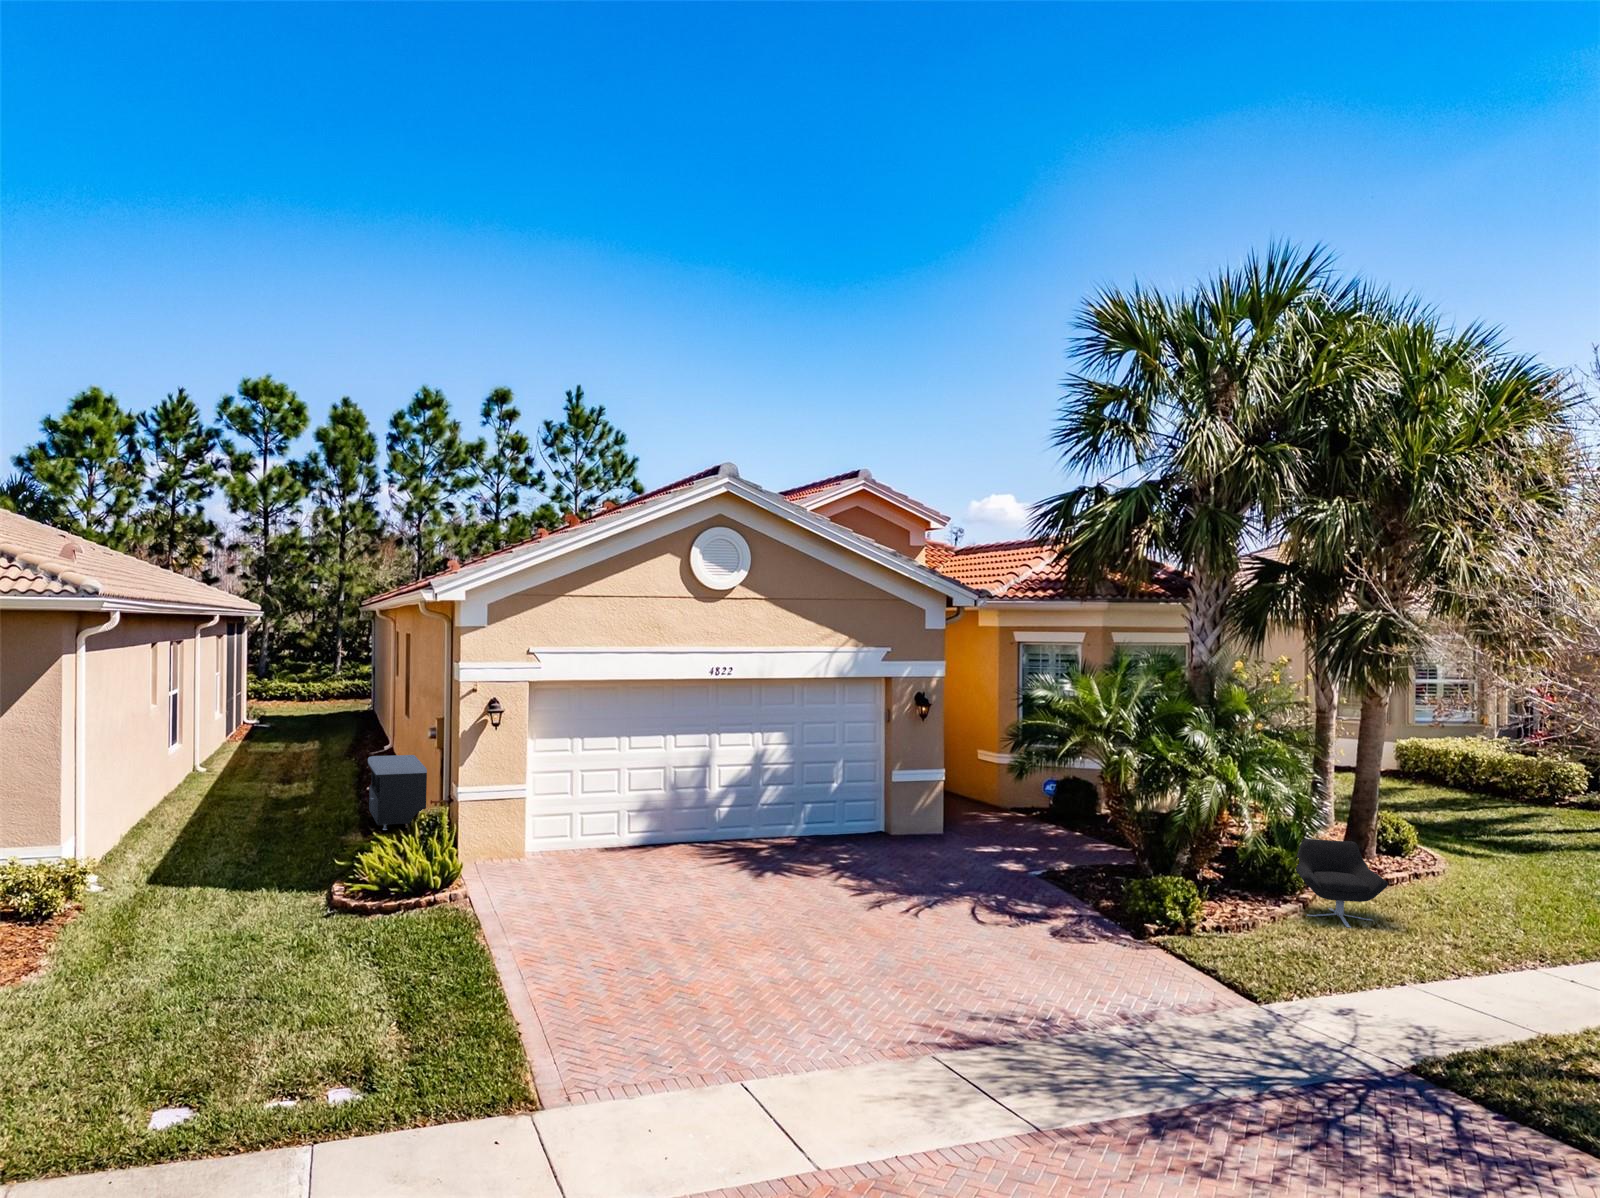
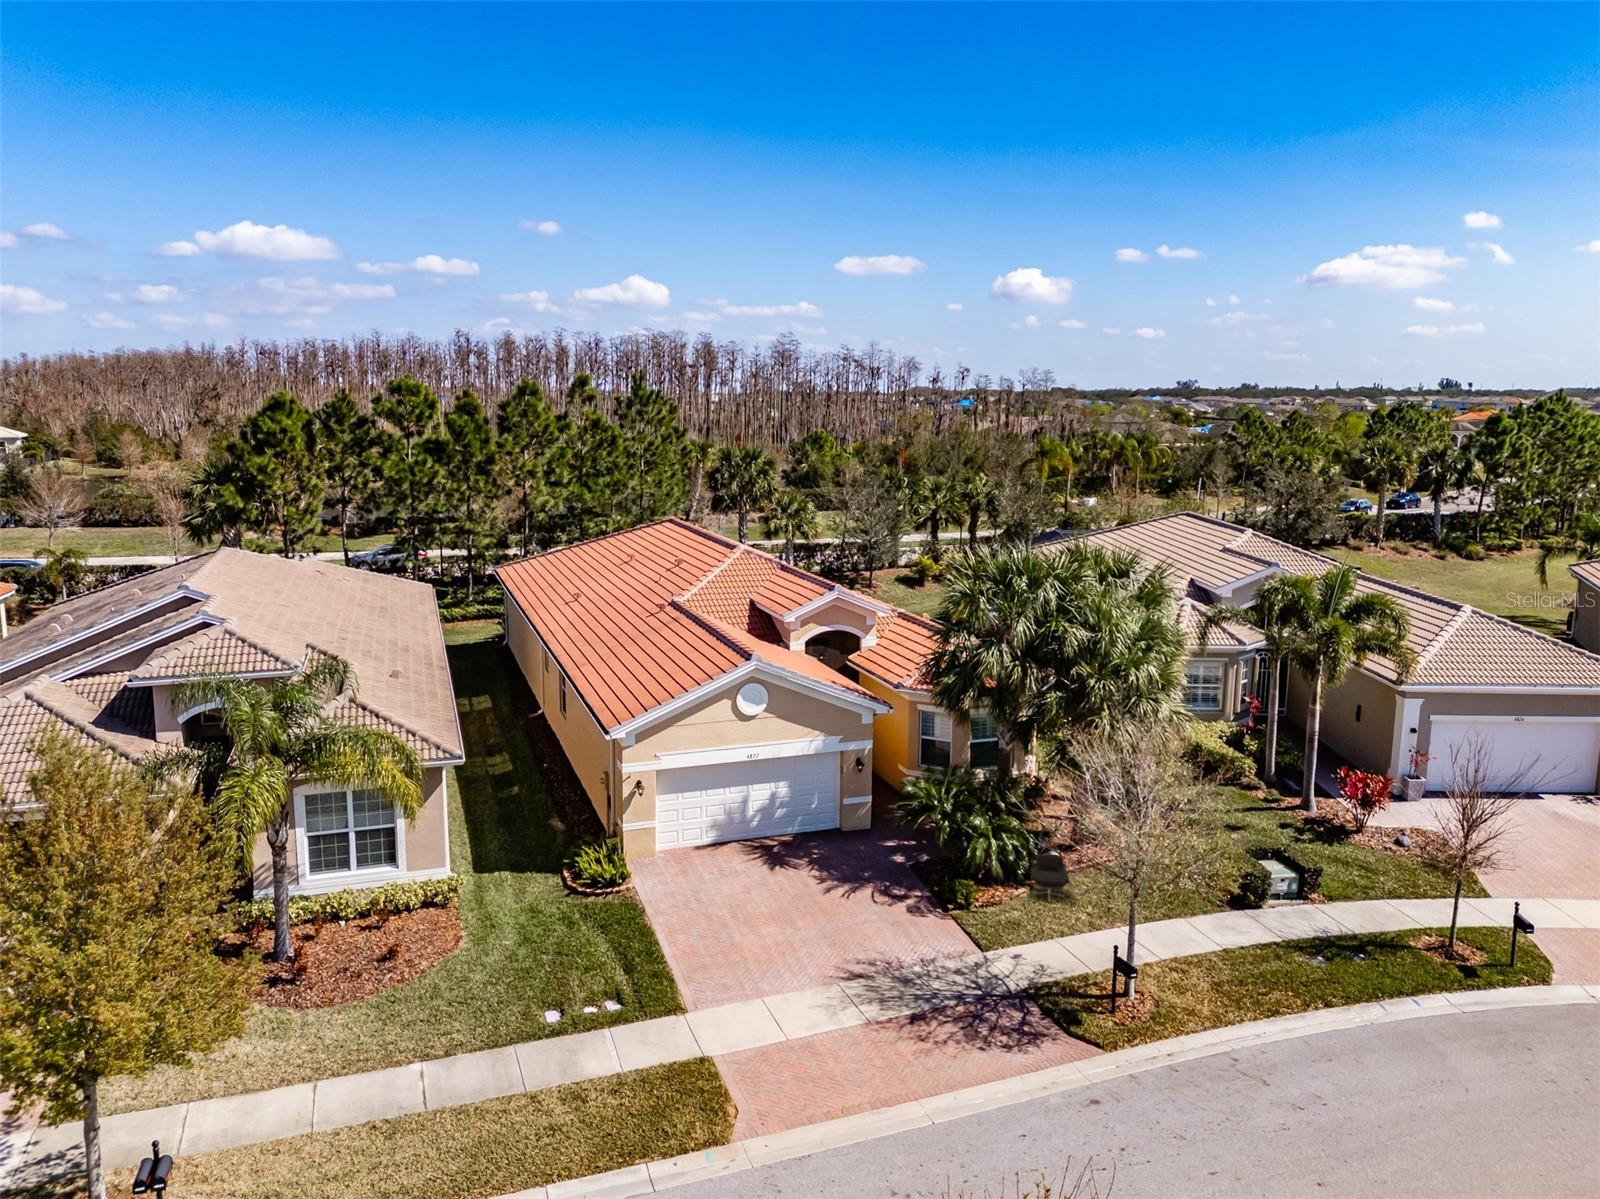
storage bench: present [368,755,427,830] -> none [564,781,599,828]

